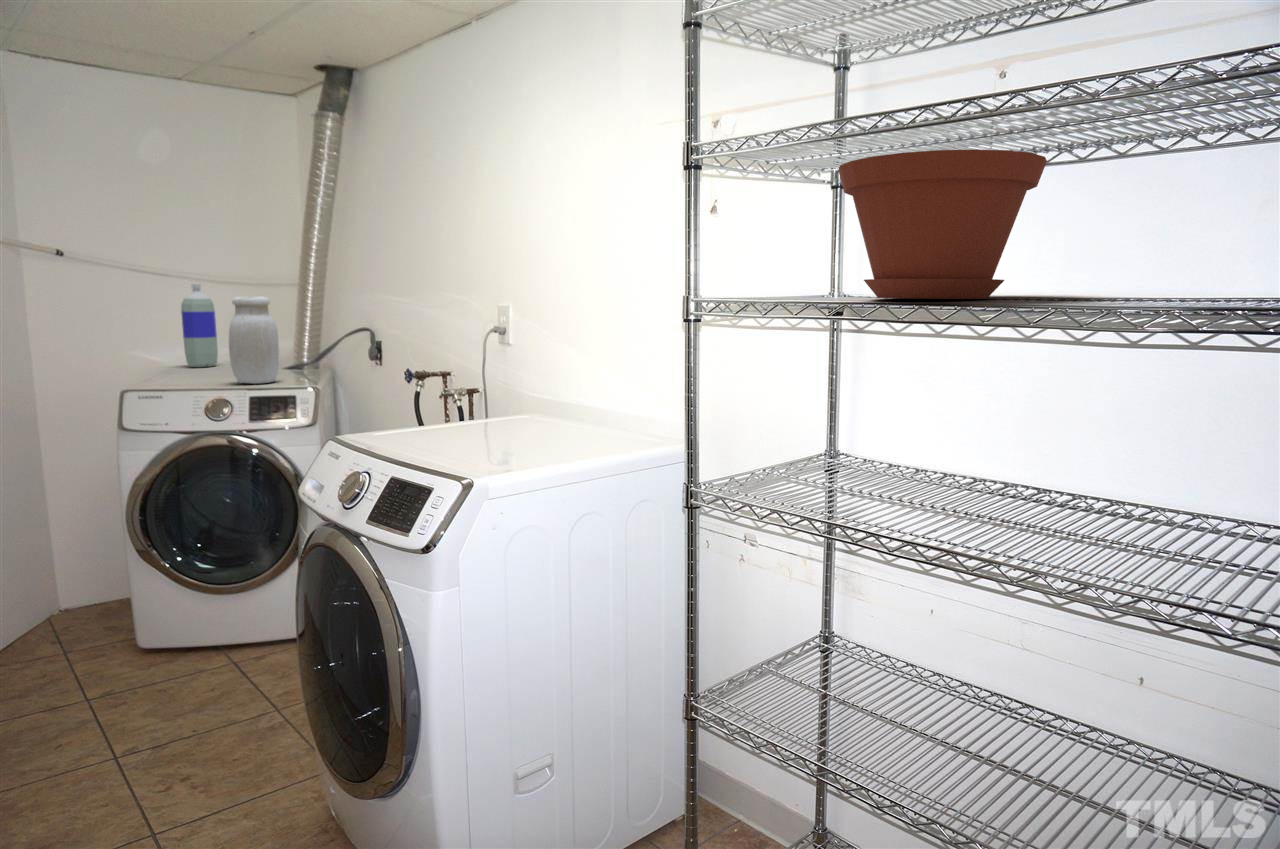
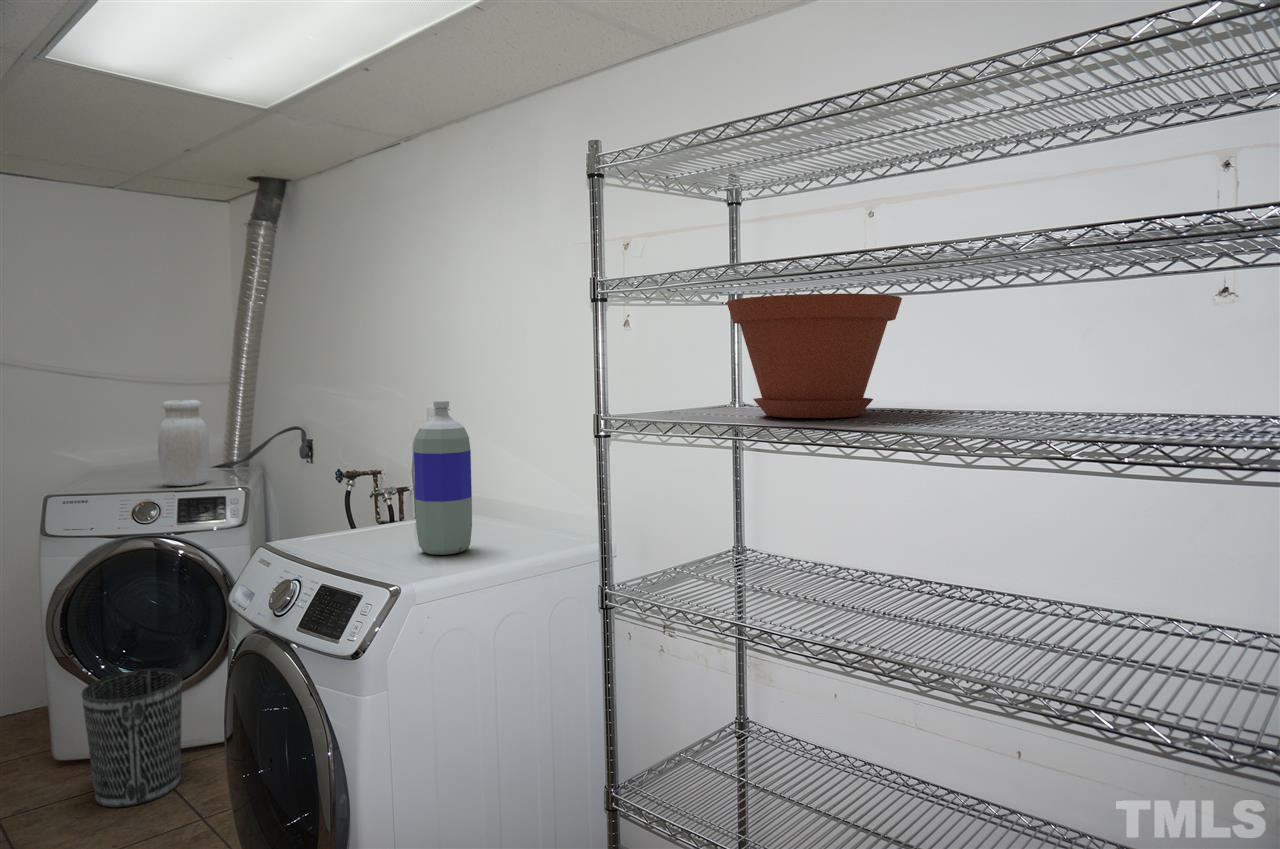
bottle: present [181,284,218,367] -> present [414,401,472,555]
wastebasket: none [161,563,257,693] -> present [82,668,182,807]

